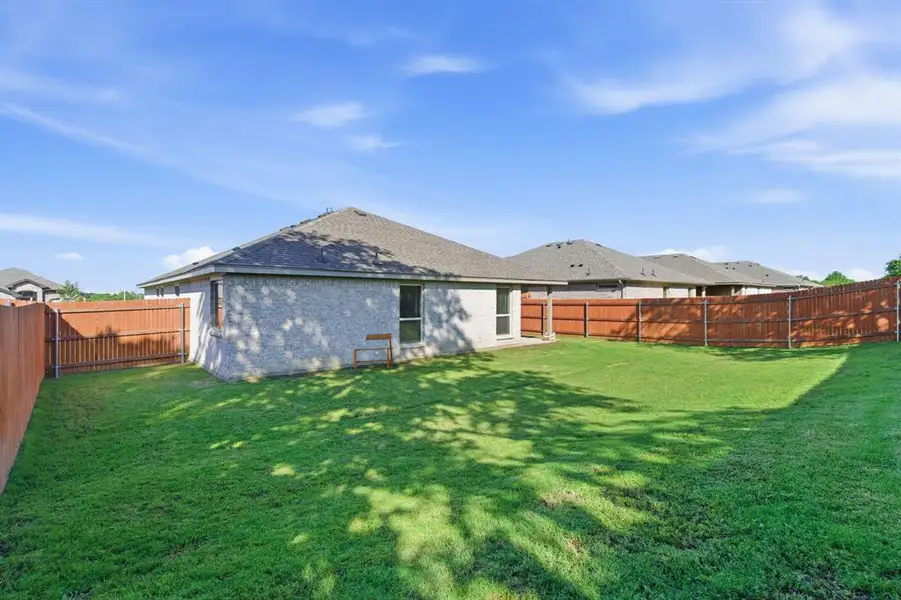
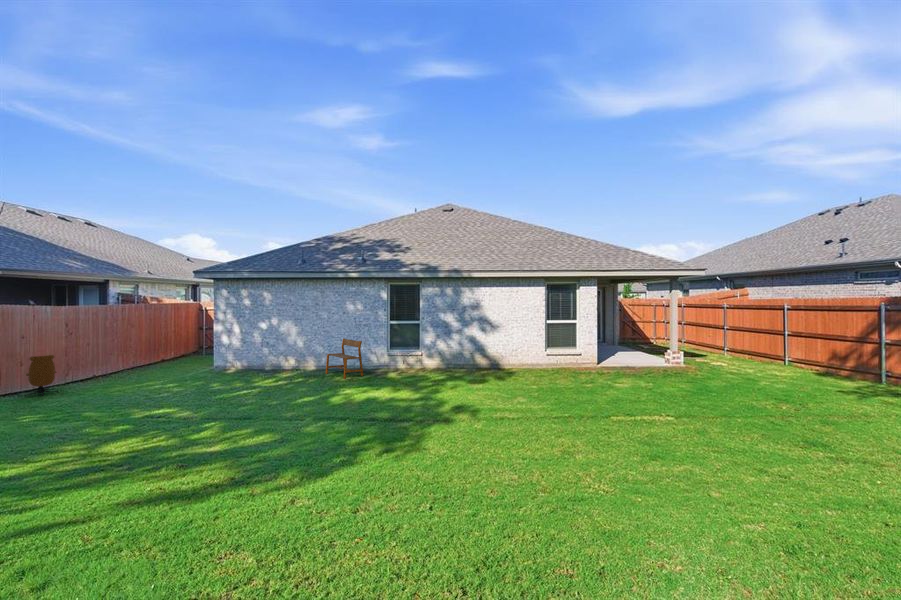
lounge chair: none [33,366,109,430] -> present [25,355,58,396]

